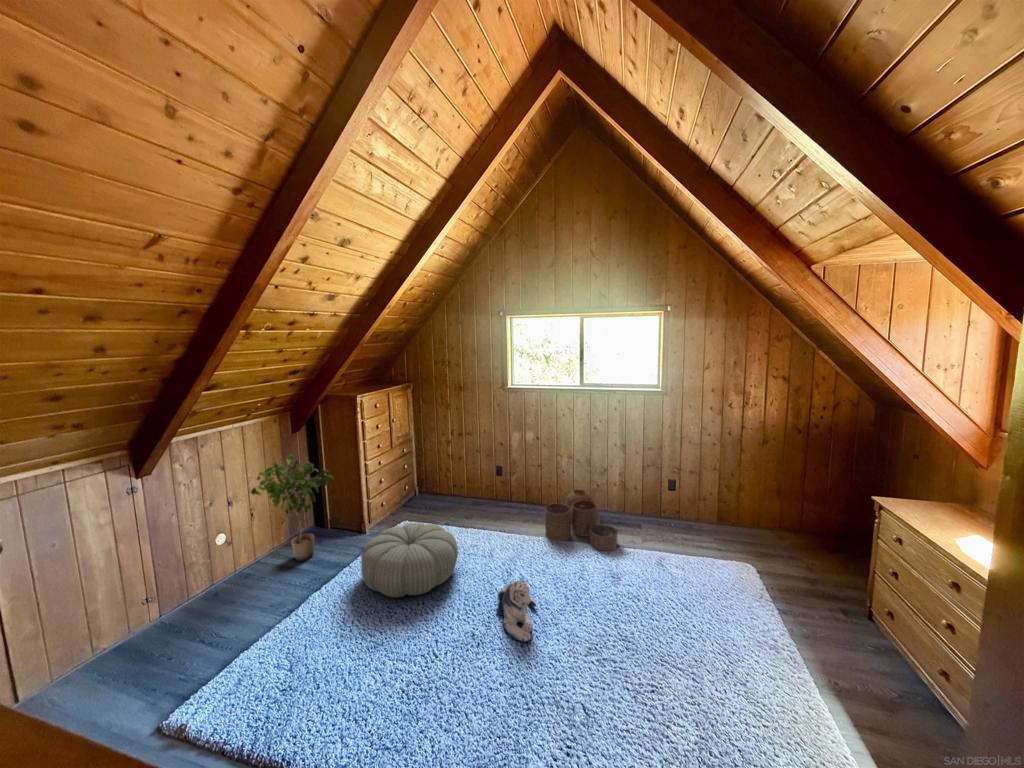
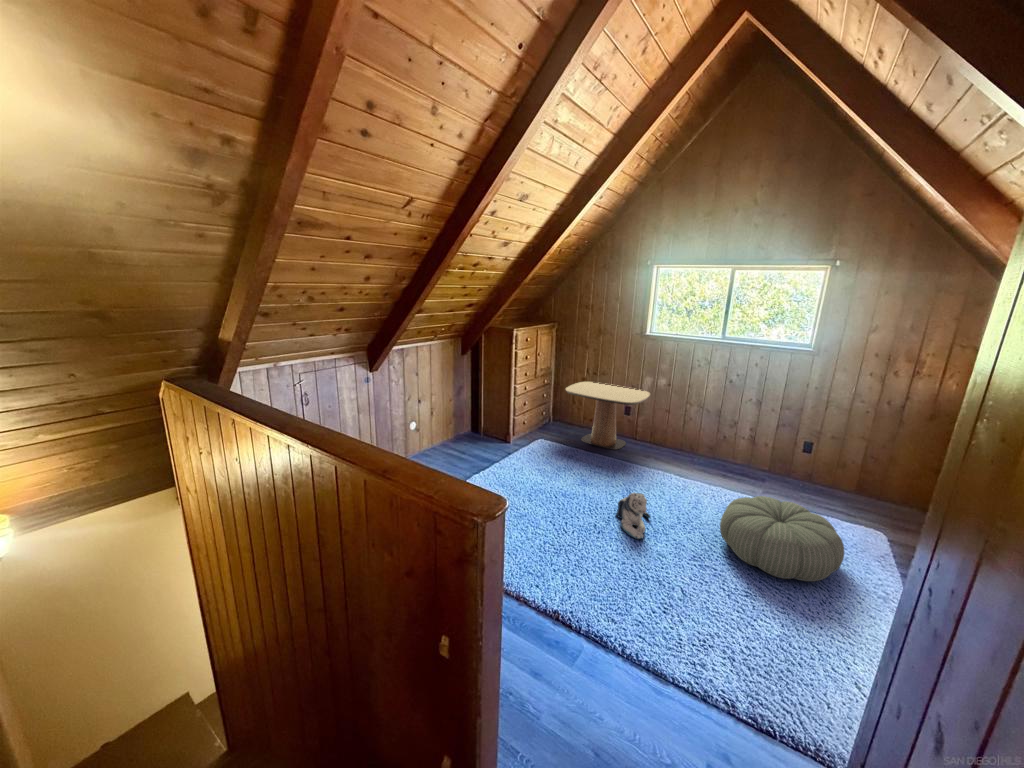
side table: none [426,445,519,521] -> present [566,382,650,450]
potted plant: present [251,454,334,561] -> none [434,371,494,452]
woven basket: present [545,490,618,550] -> none [666,434,739,492]
pouf: present [361,523,458,597] -> present [720,496,844,582]

